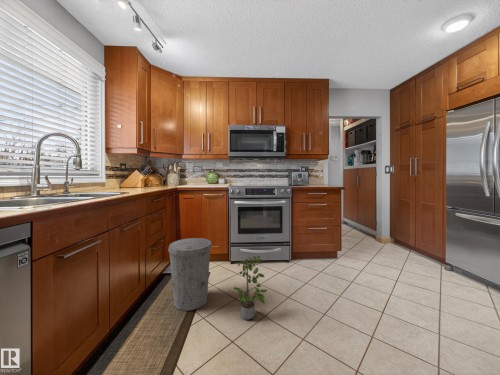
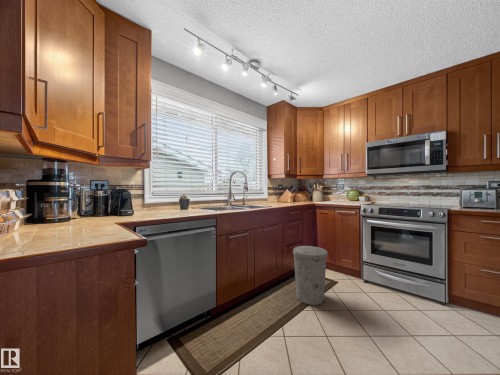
potted plant: present [234,256,267,320] -> none [338,273,377,333]

